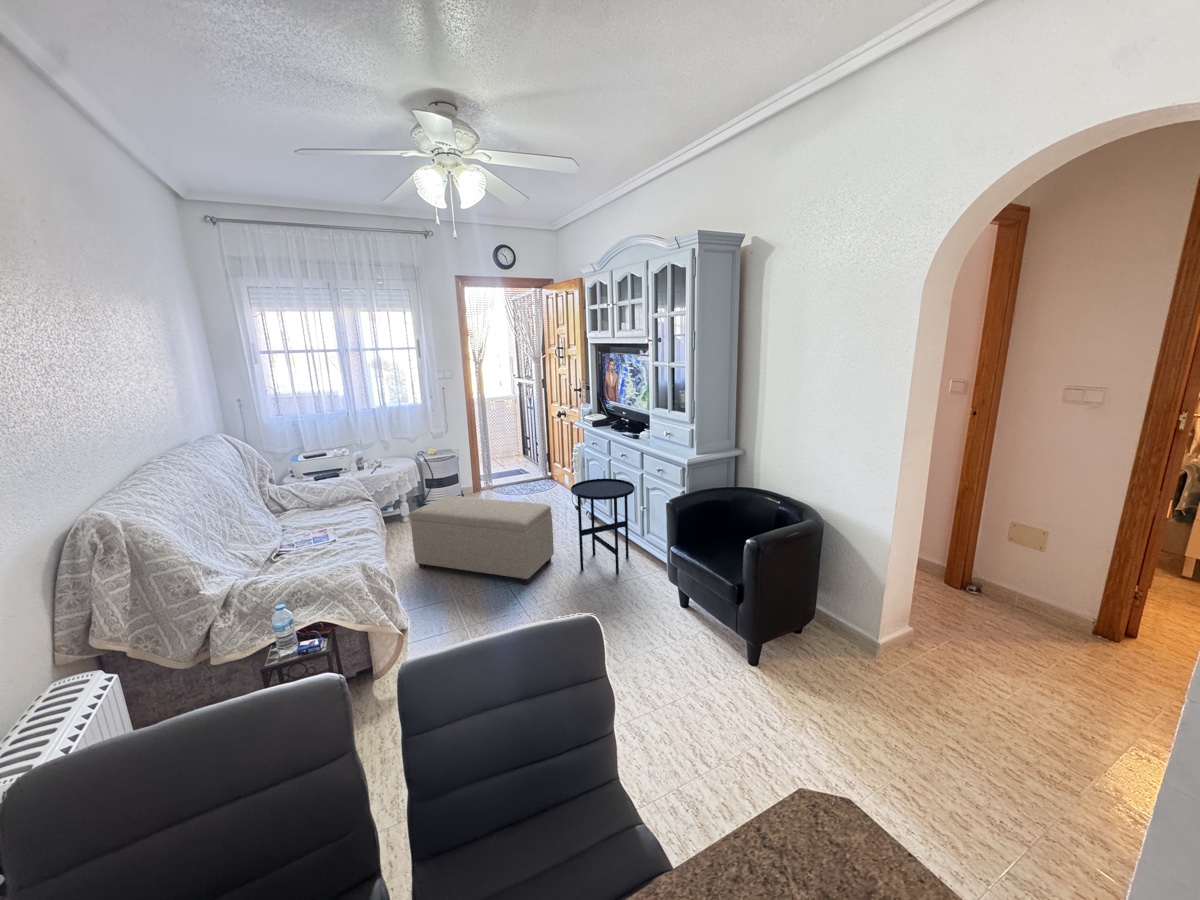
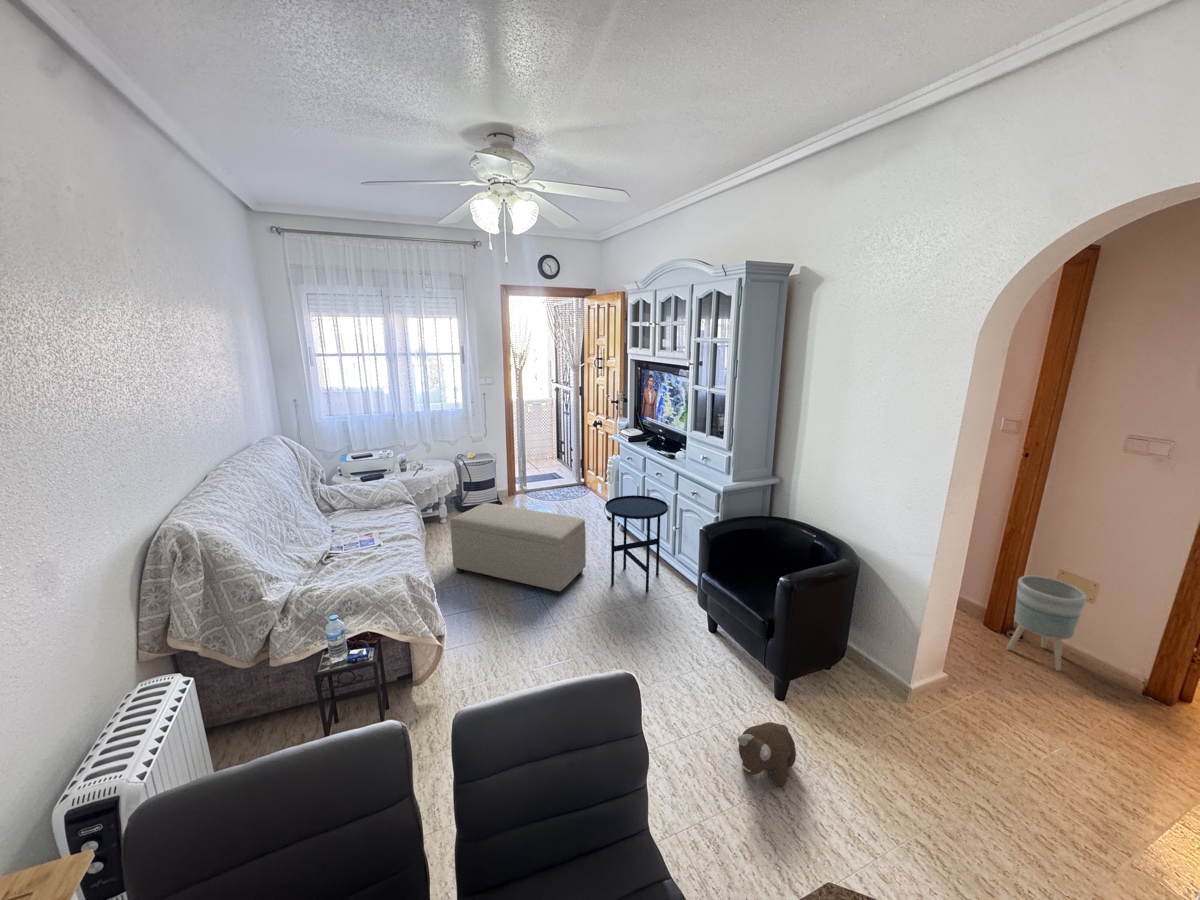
planter: none [968,530,1039,619] -> present [1007,576,1087,671]
plush toy: none [711,684,770,747] -> present [738,722,796,787]

